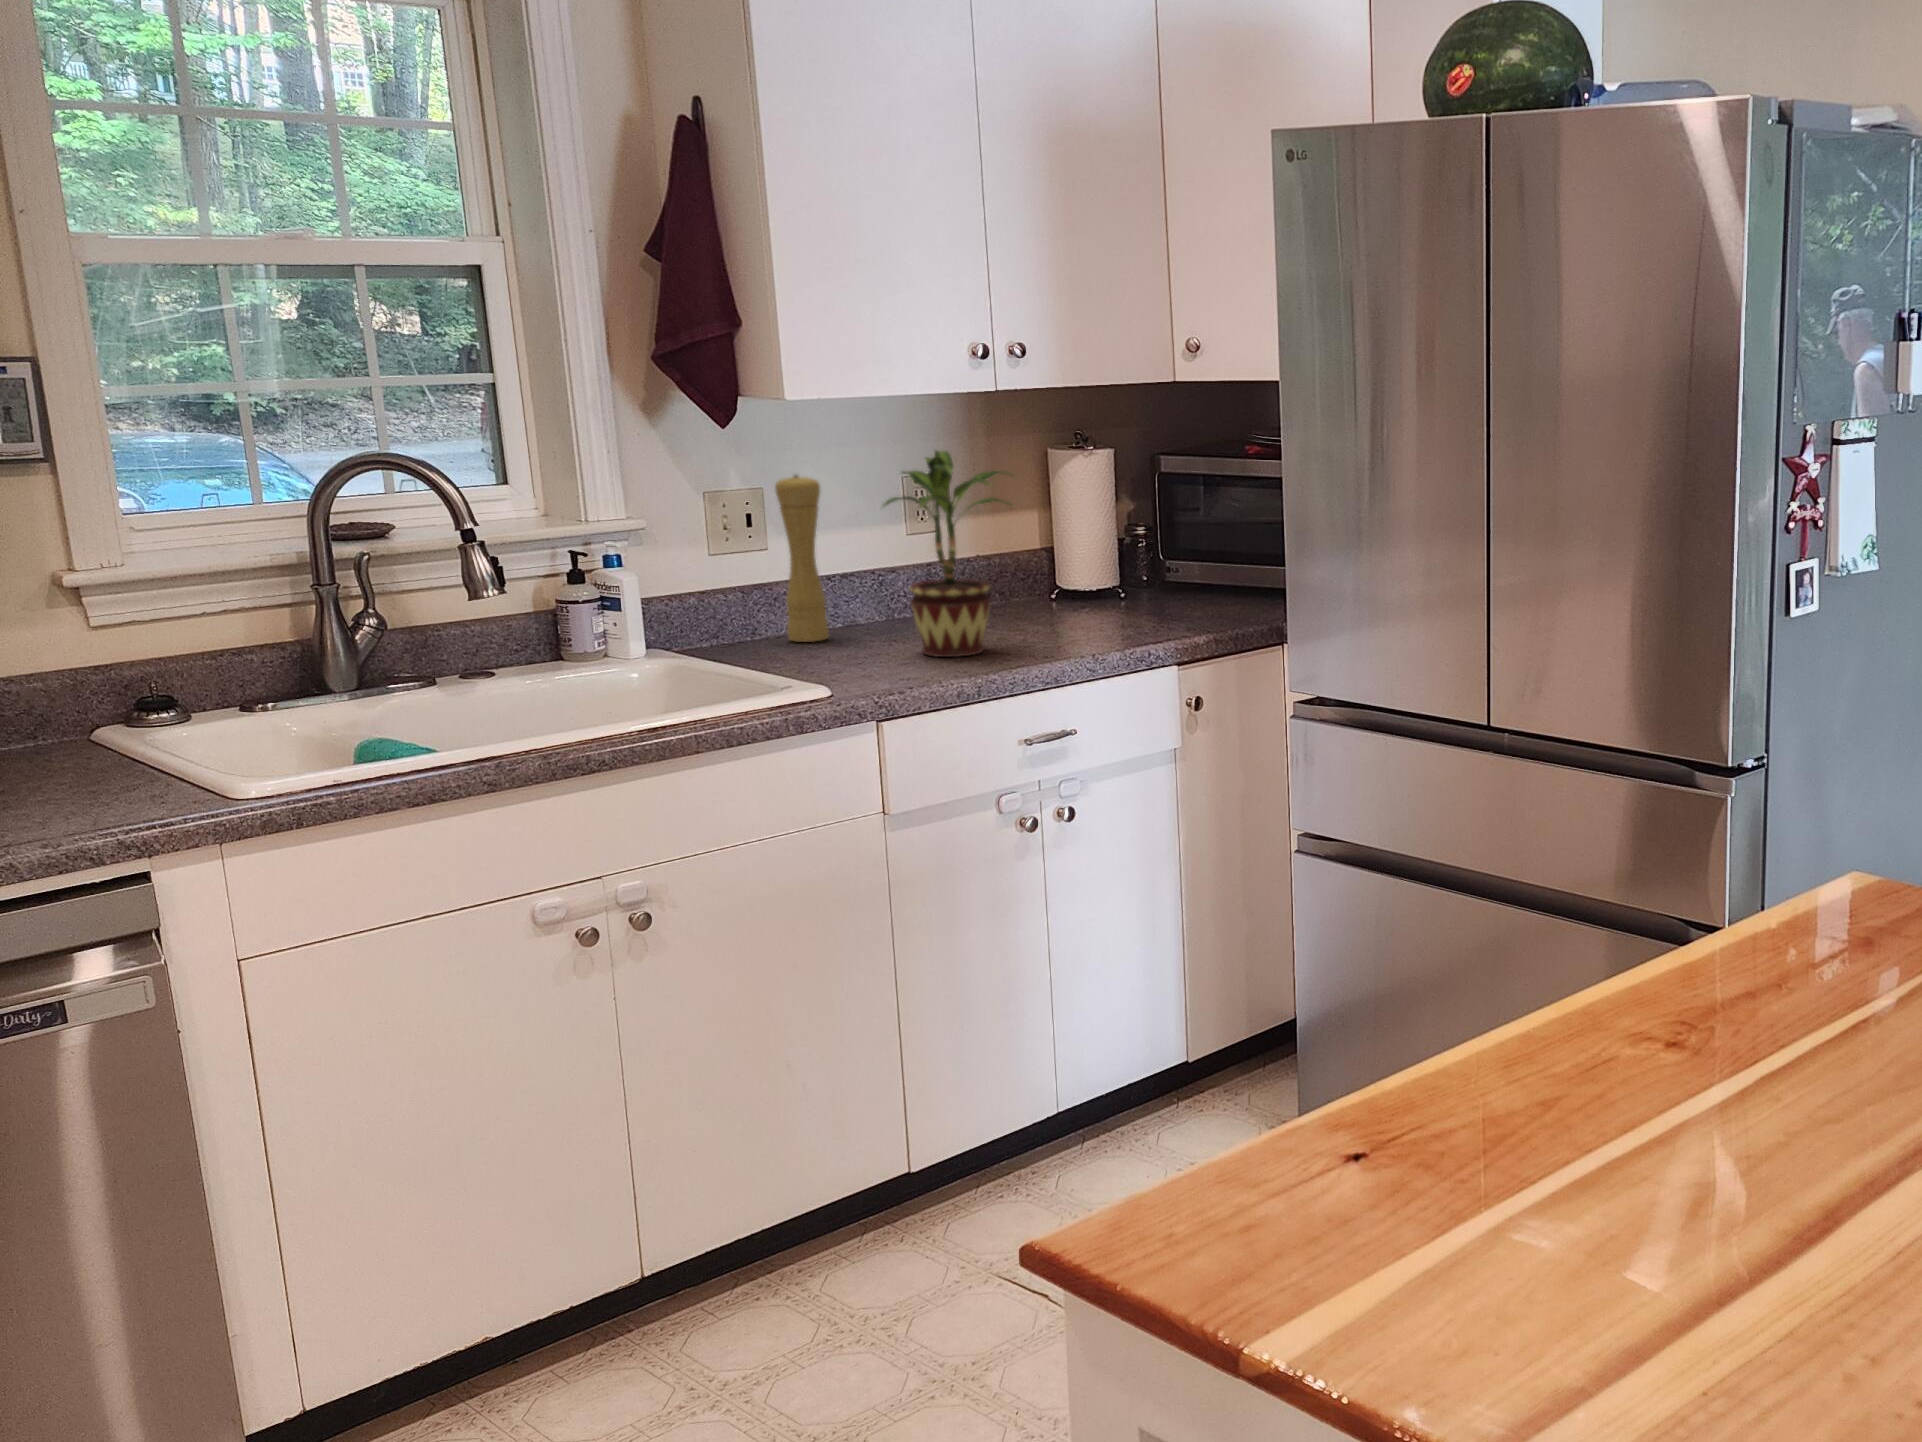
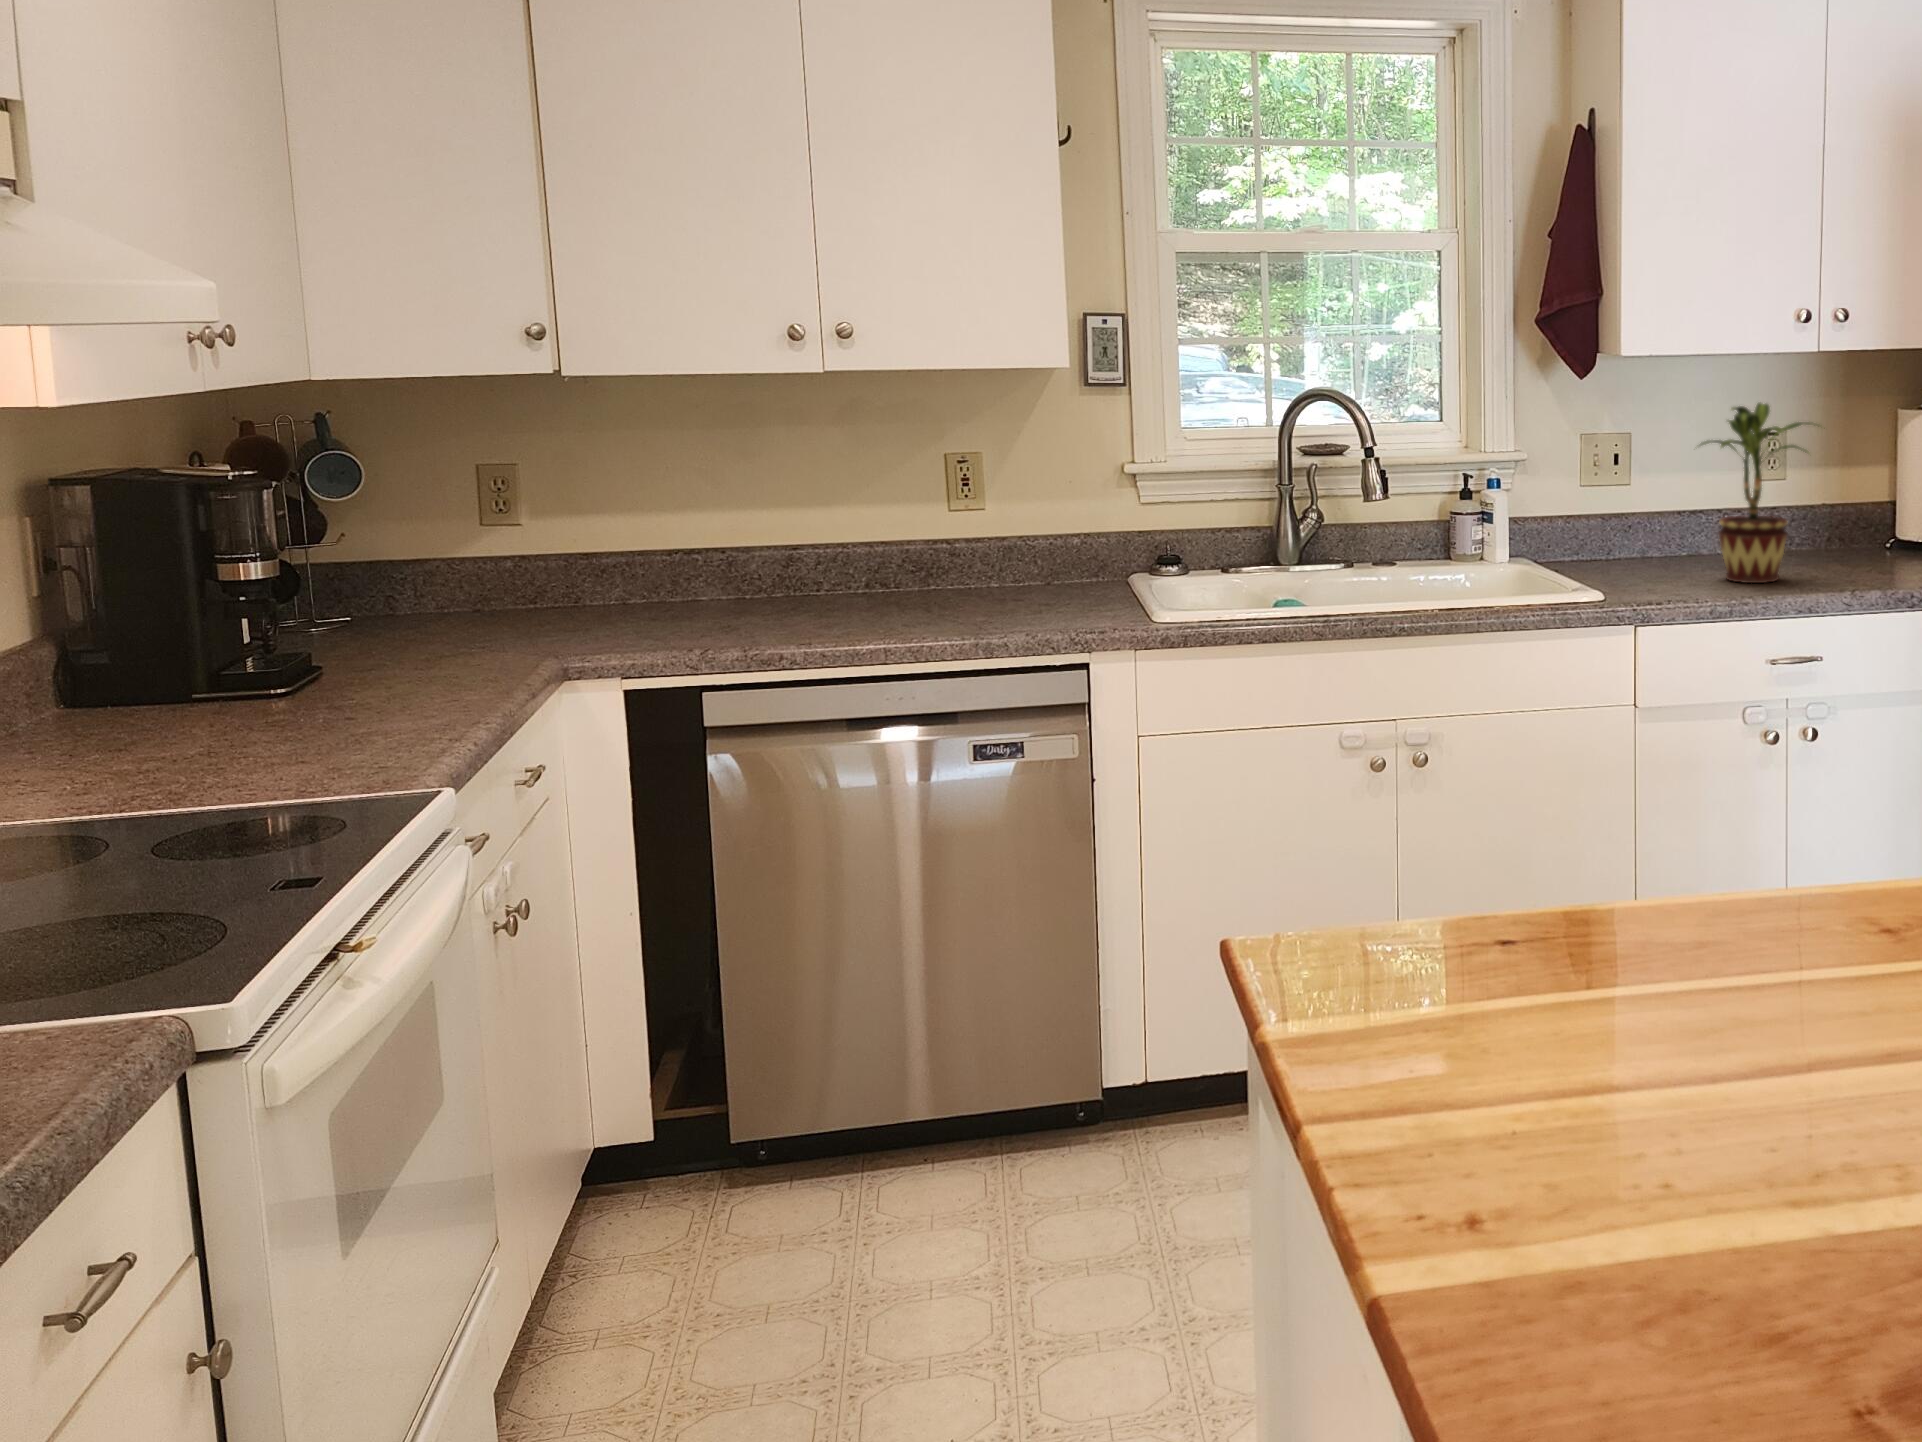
pepper mill: present [775,474,829,642] -> none [1640,421,1676,563]

